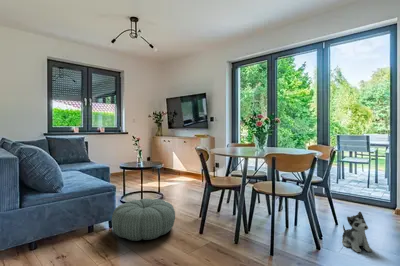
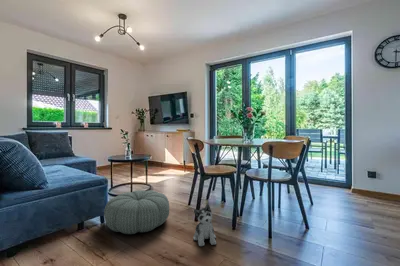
plush toy: present [342,212,372,252] -> present [193,204,216,246]

